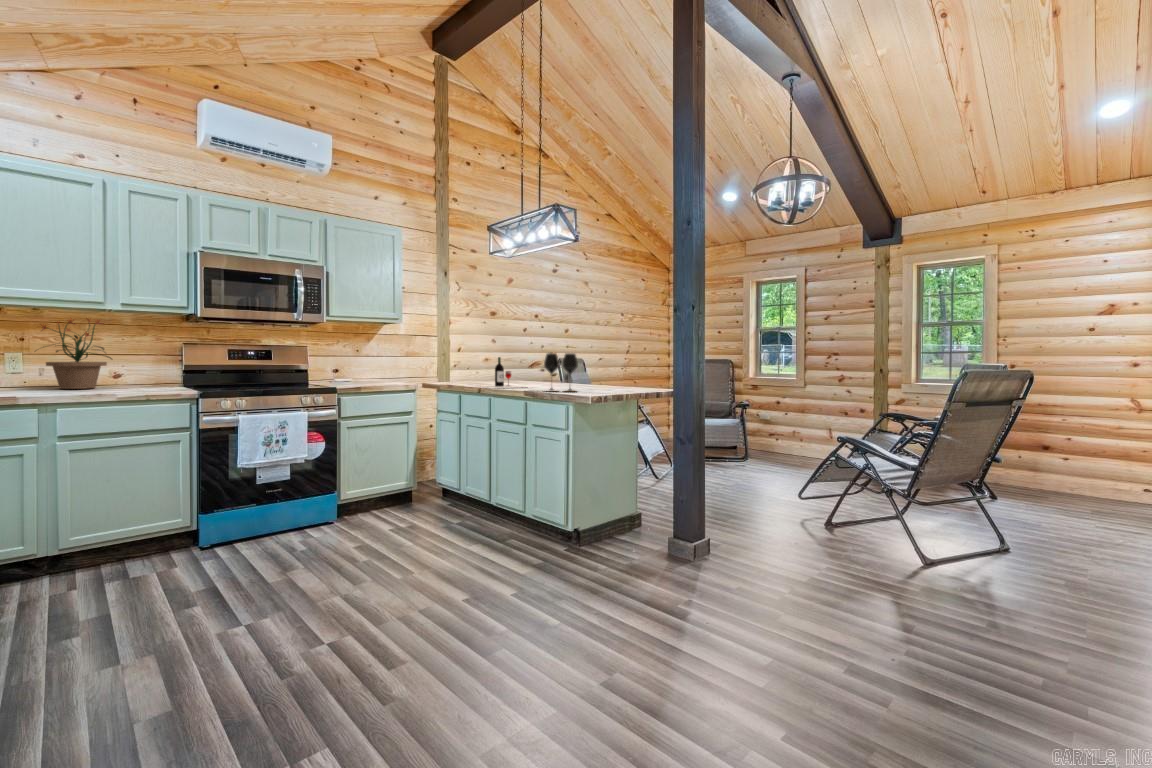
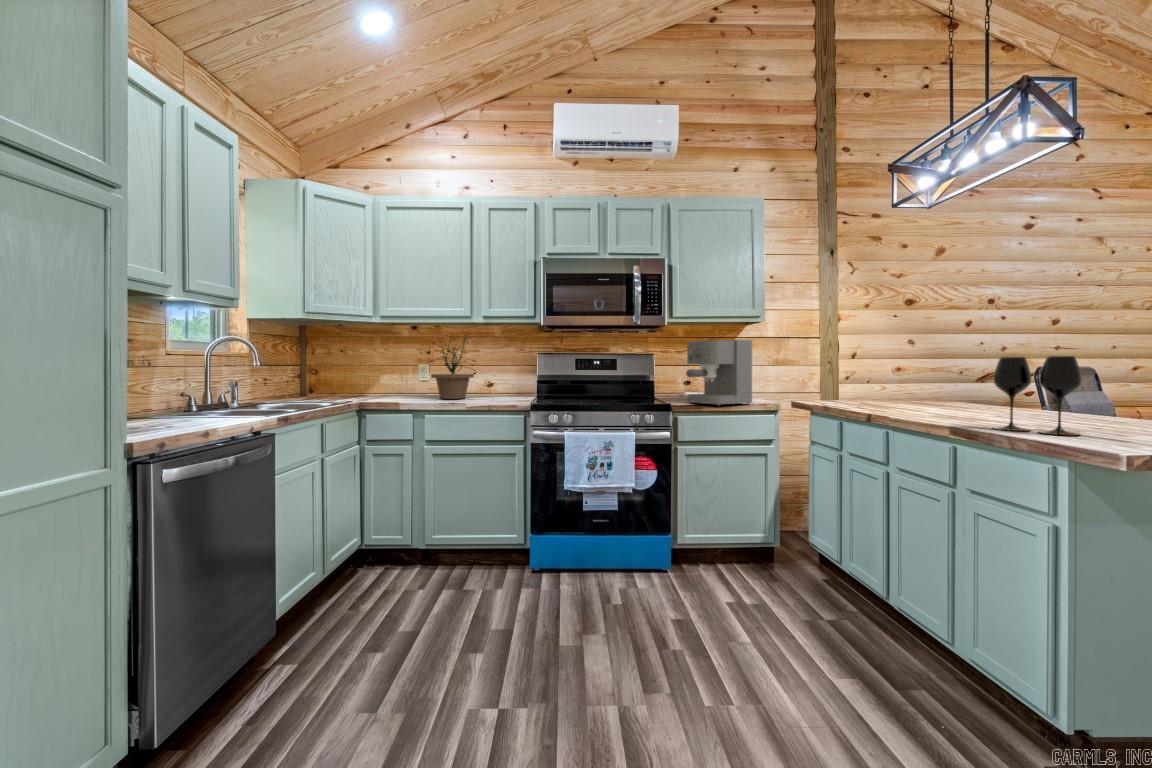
coffee maker: none [344,336,397,387] -> present [686,340,752,406]
wine bottle: present [478,357,524,388] -> none [856,365,971,417]

